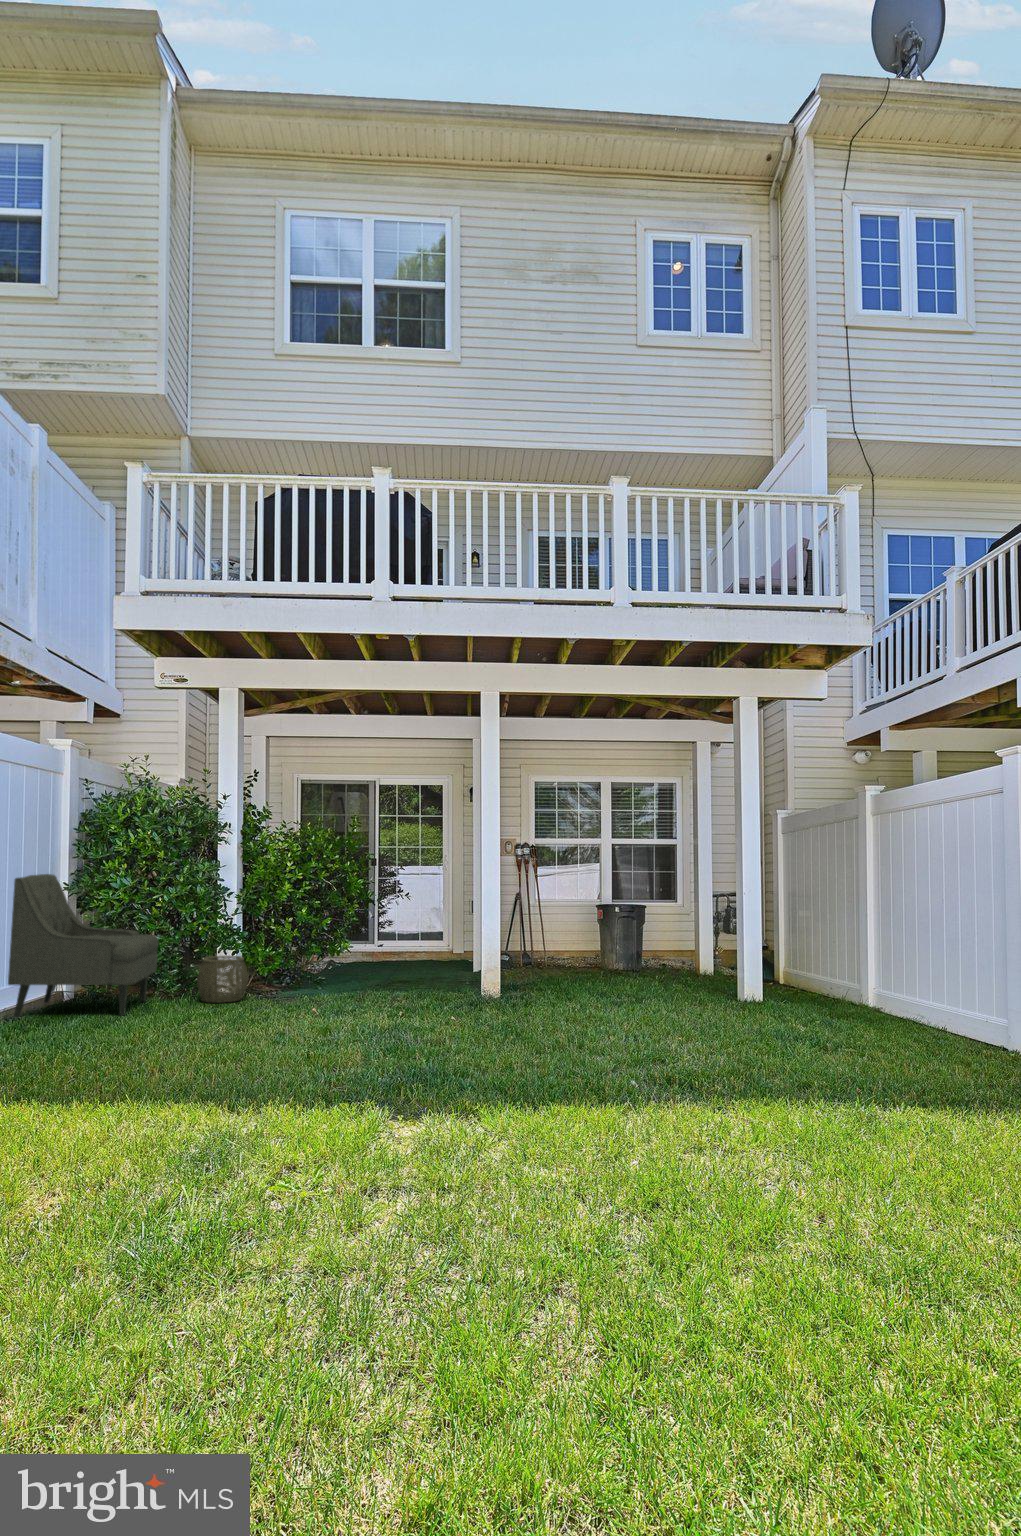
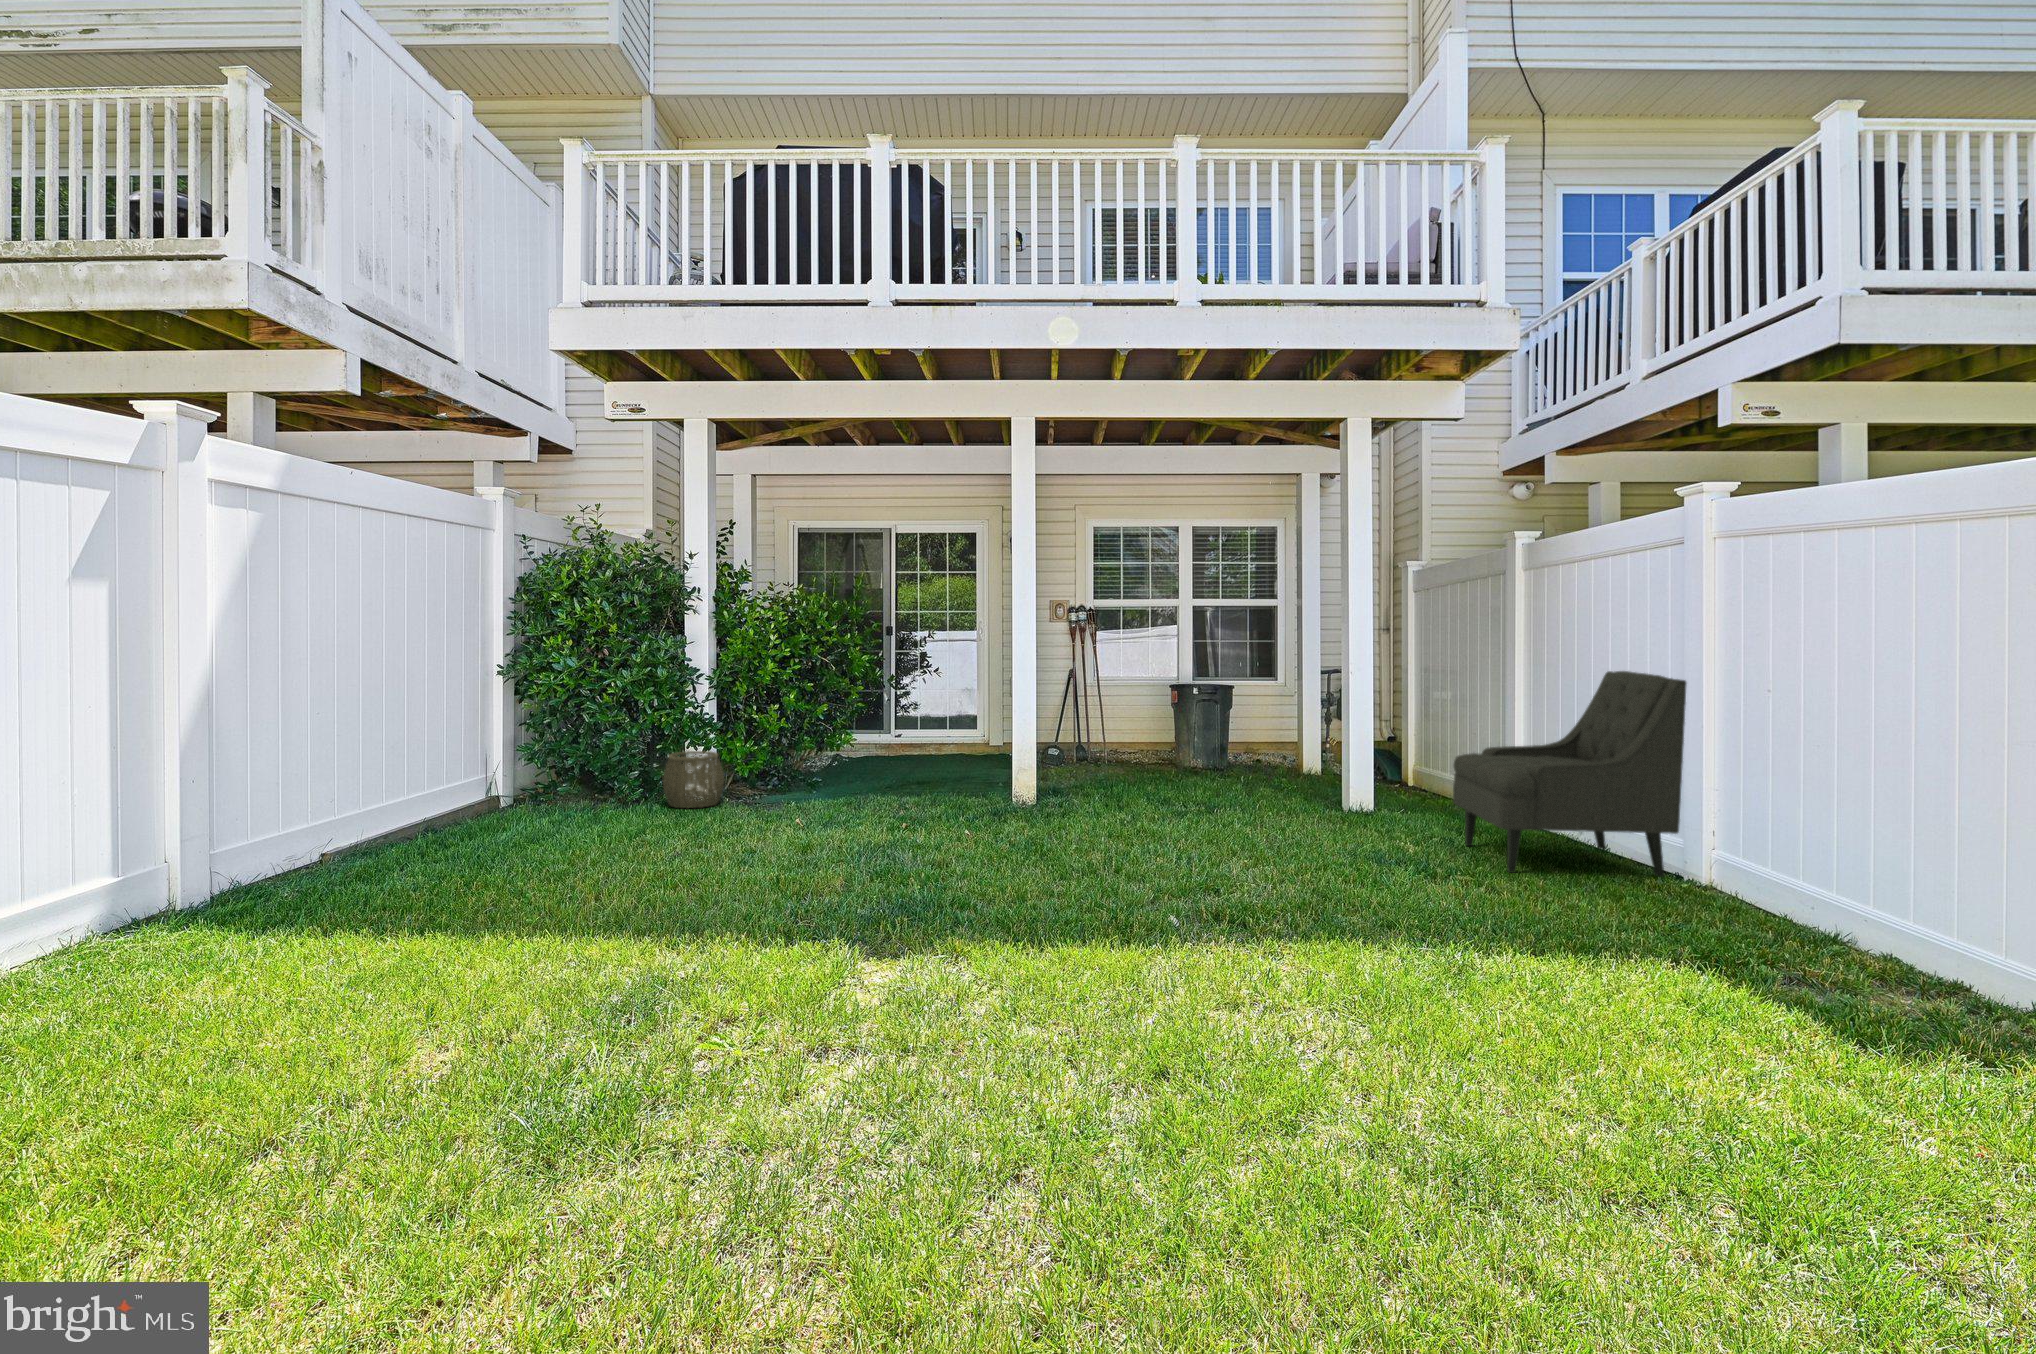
chair: present [8,874,158,1017] -> present [1453,671,1686,877]

